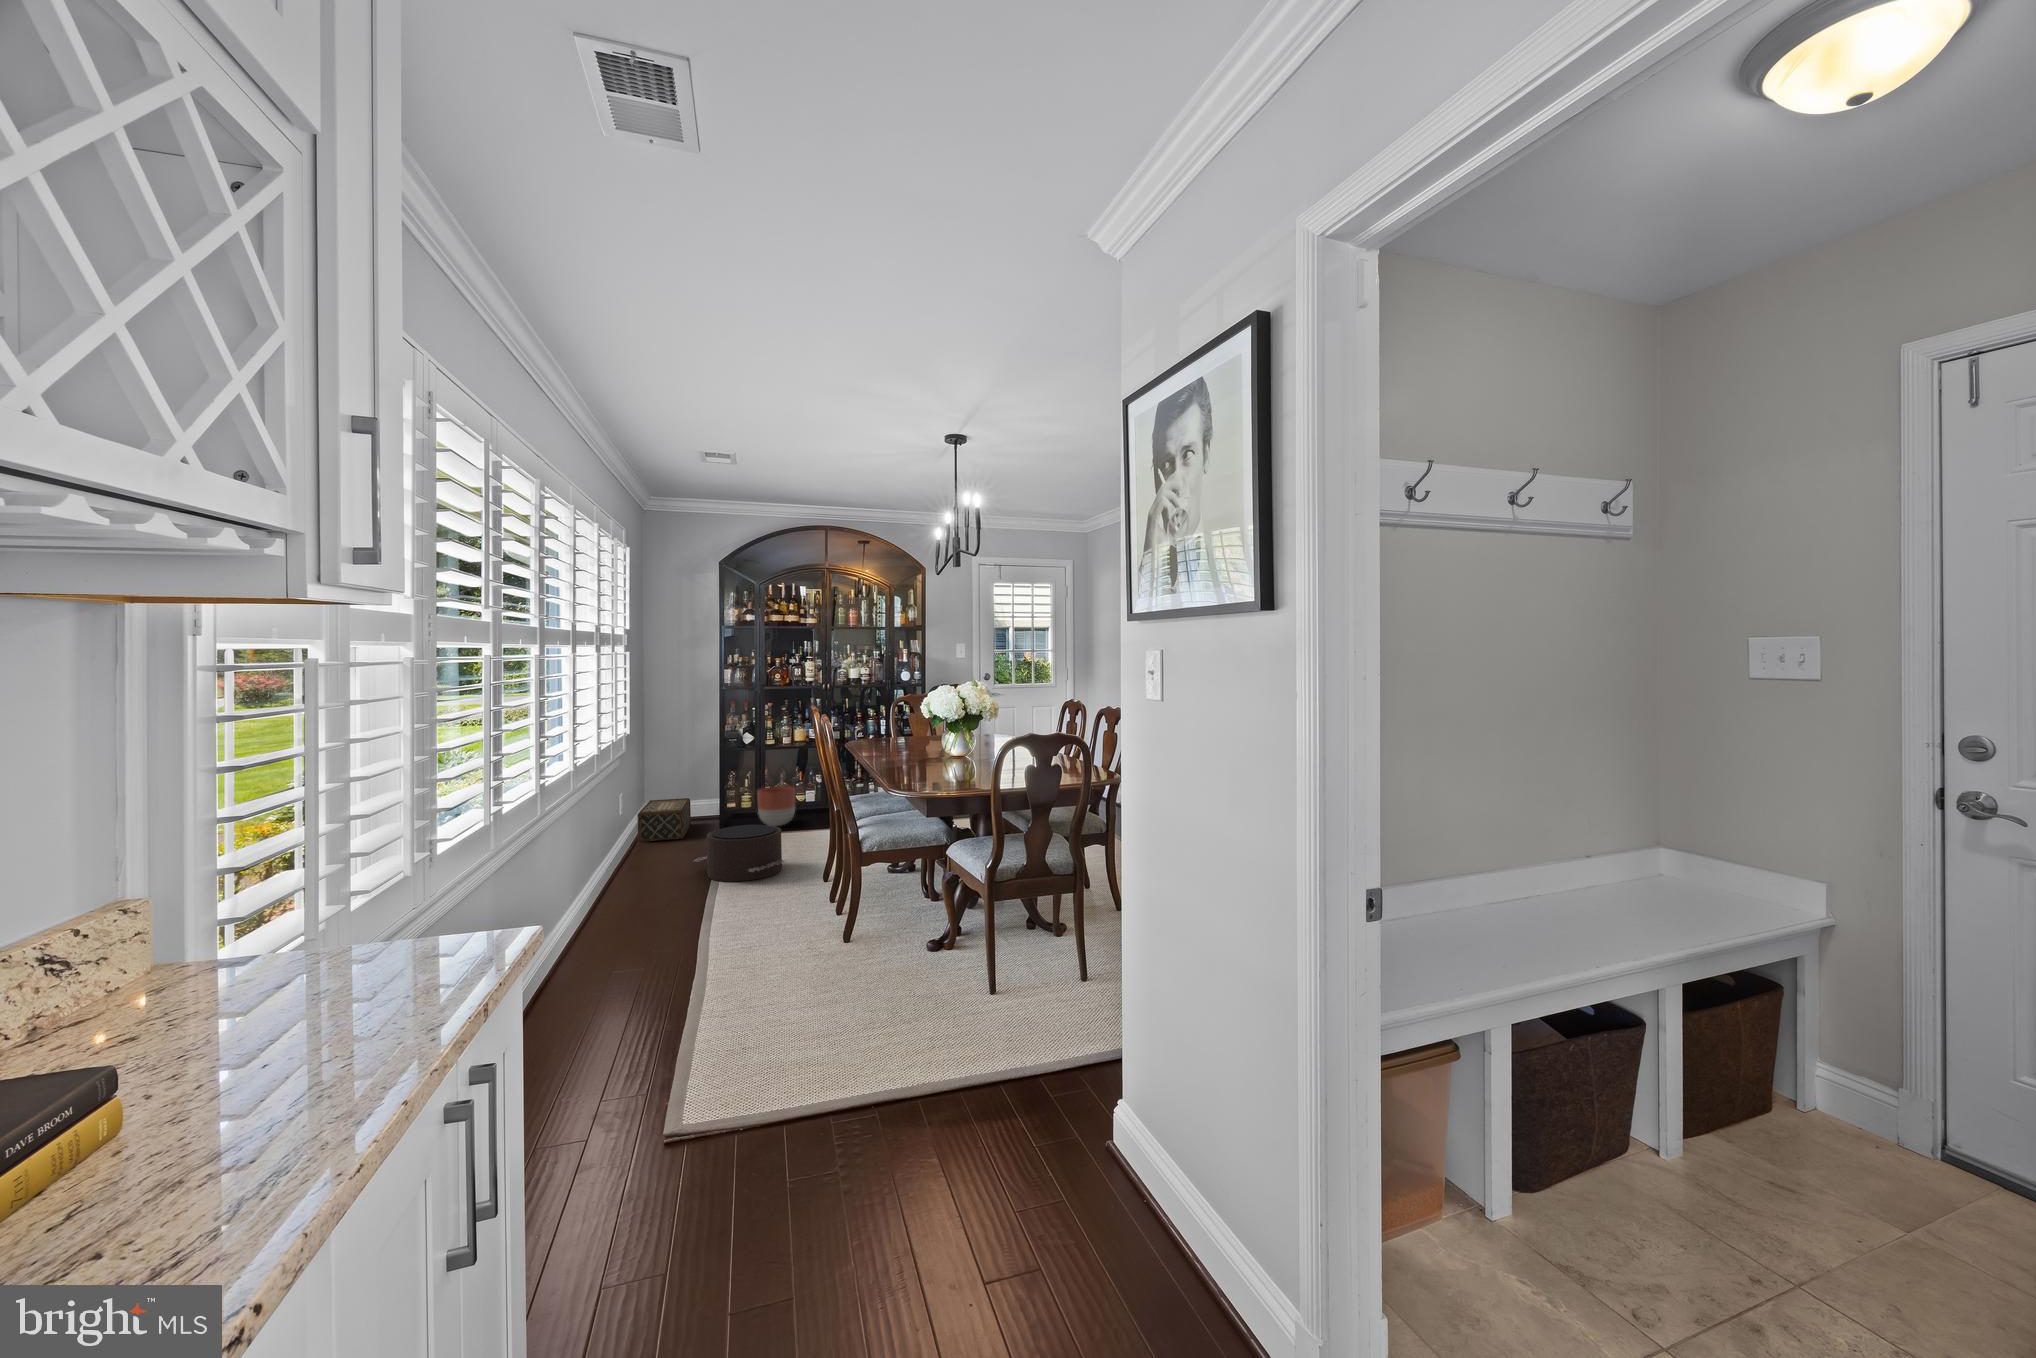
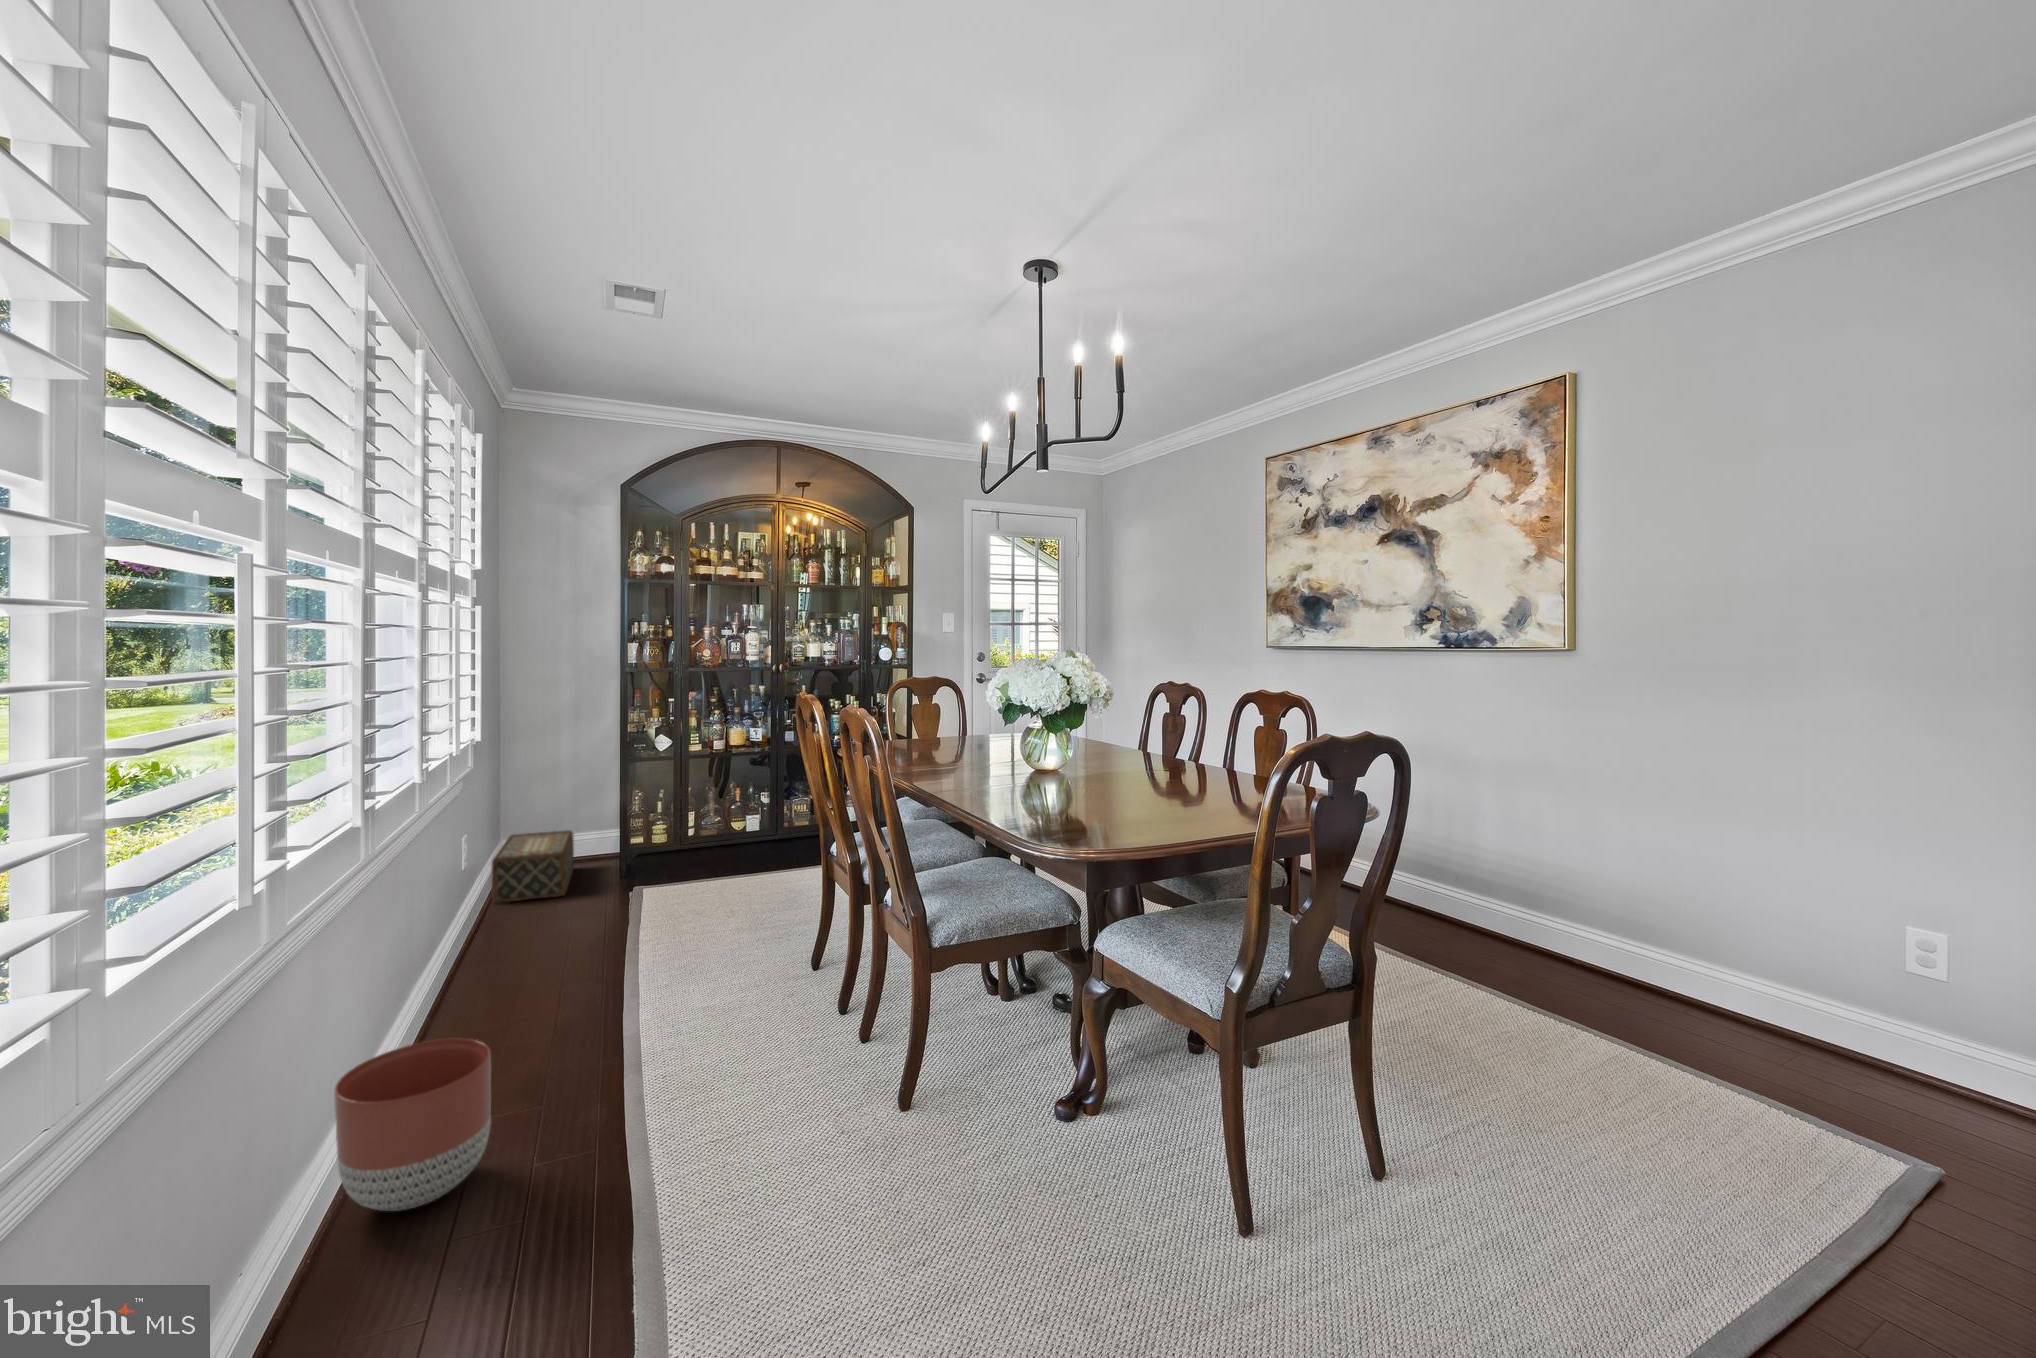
planter: present [757,786,795,826] -> present [334,1038,491,1211]
pouf: present [694,825,784,881] -> none [588,882,746,984]

